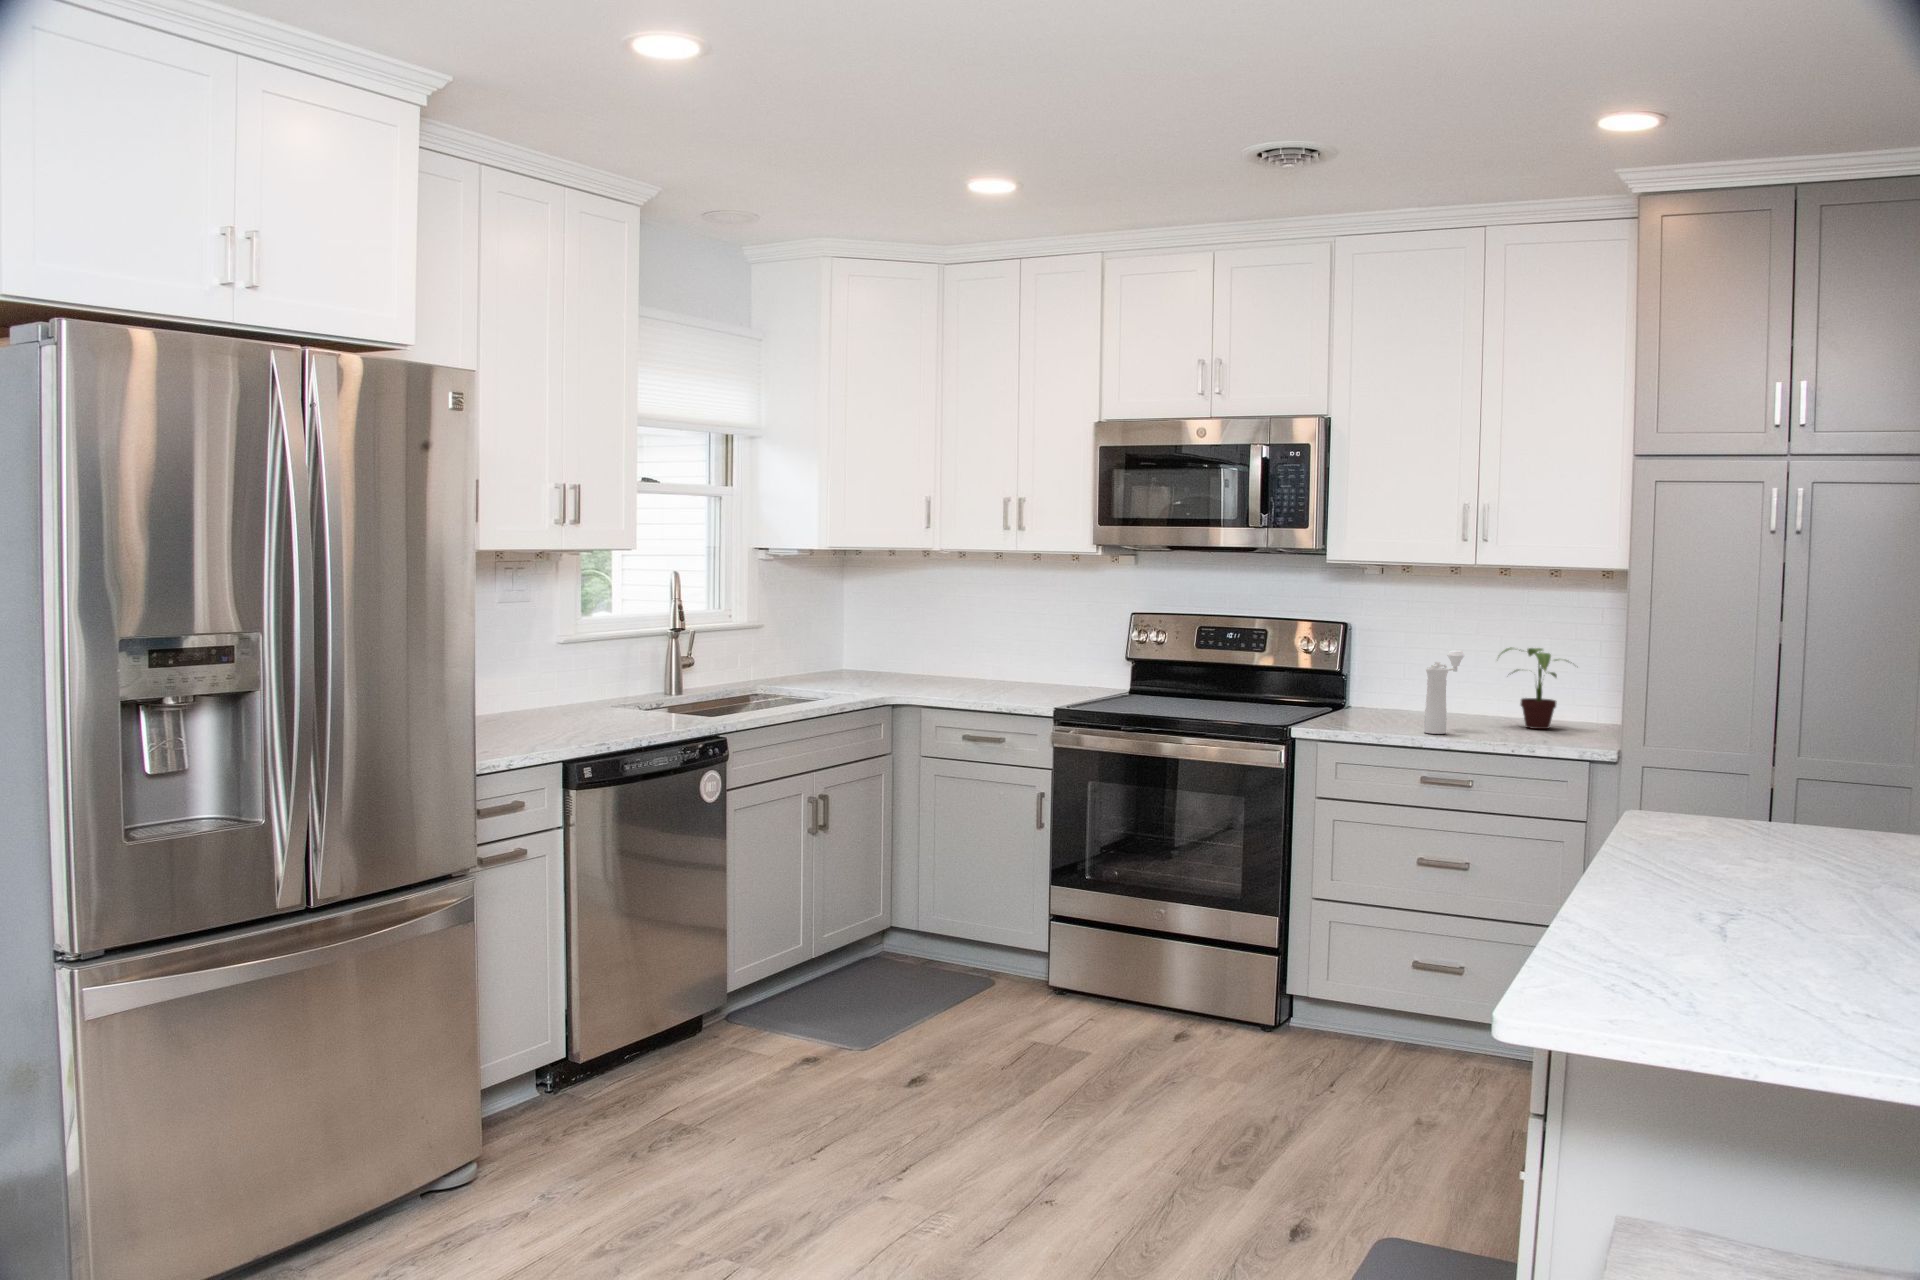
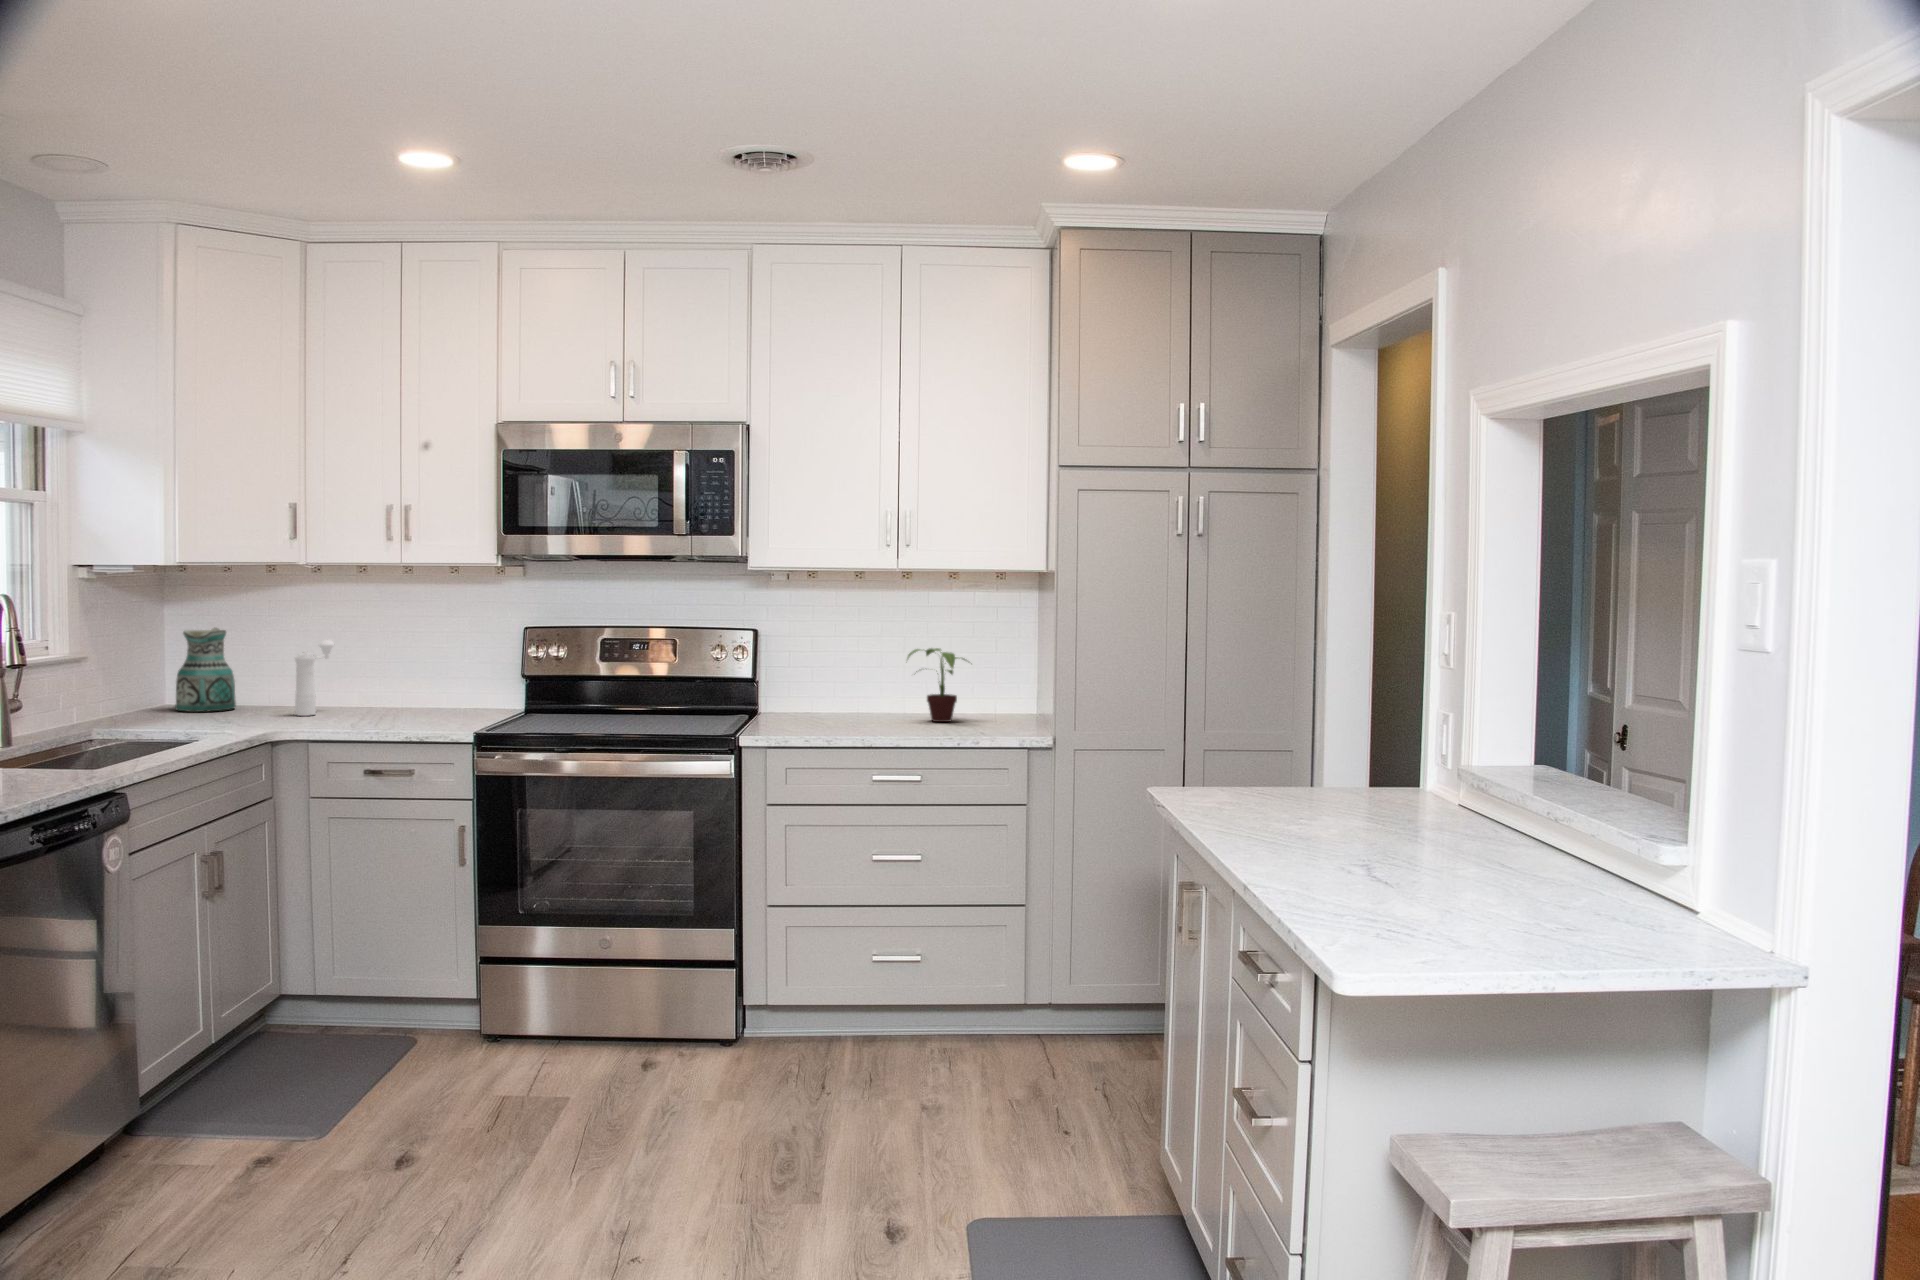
ceramic pitcher: none [849,605,896,676] -> present [175,628,236,712]
pepper mill: present [1424,651,1464,734] -> present [295,640,334,716]

